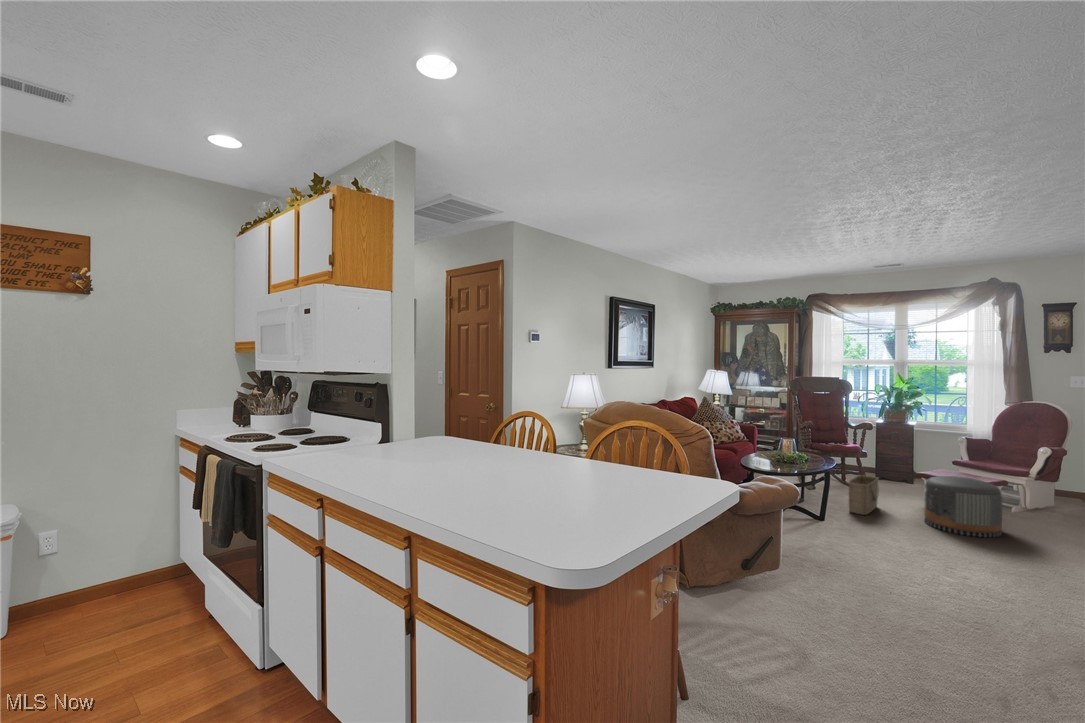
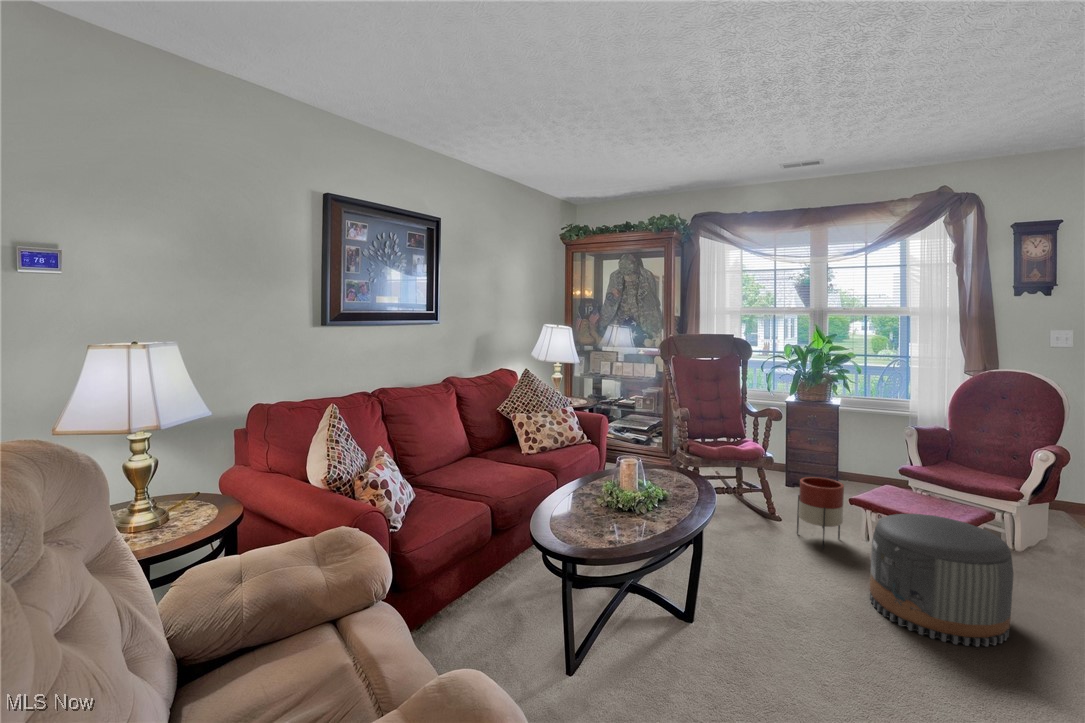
planter: none [884,463,913,503] -> present [797,477,844,549]
basket: present [848,475,878,515] -> none [740,507,792,592]

